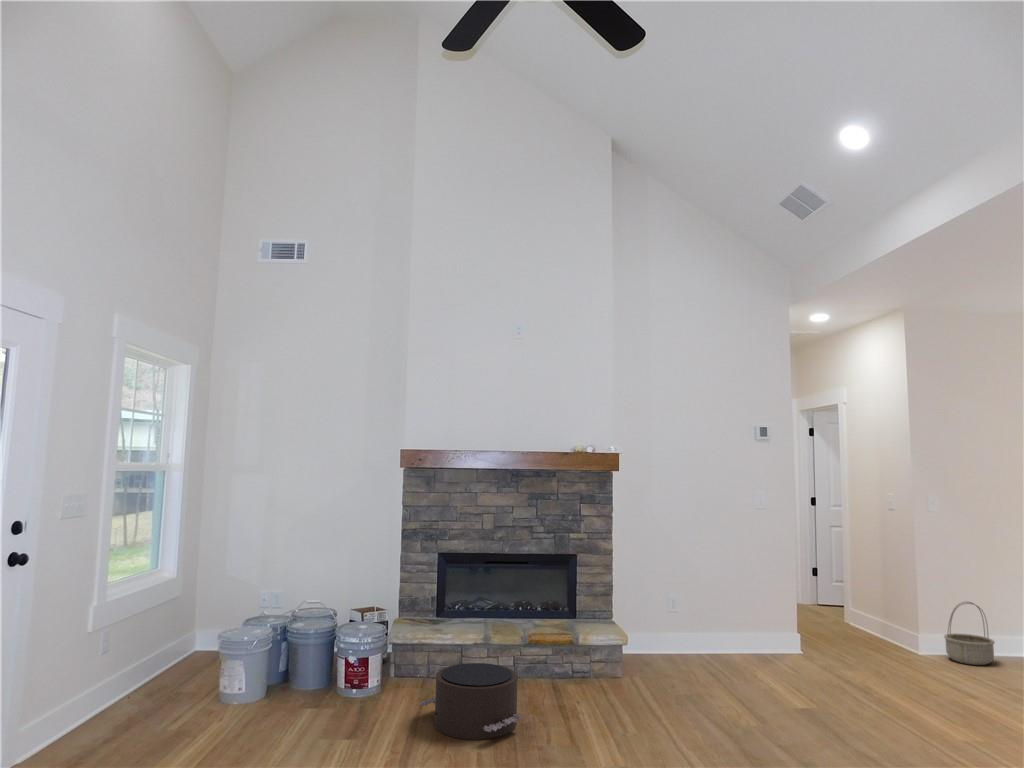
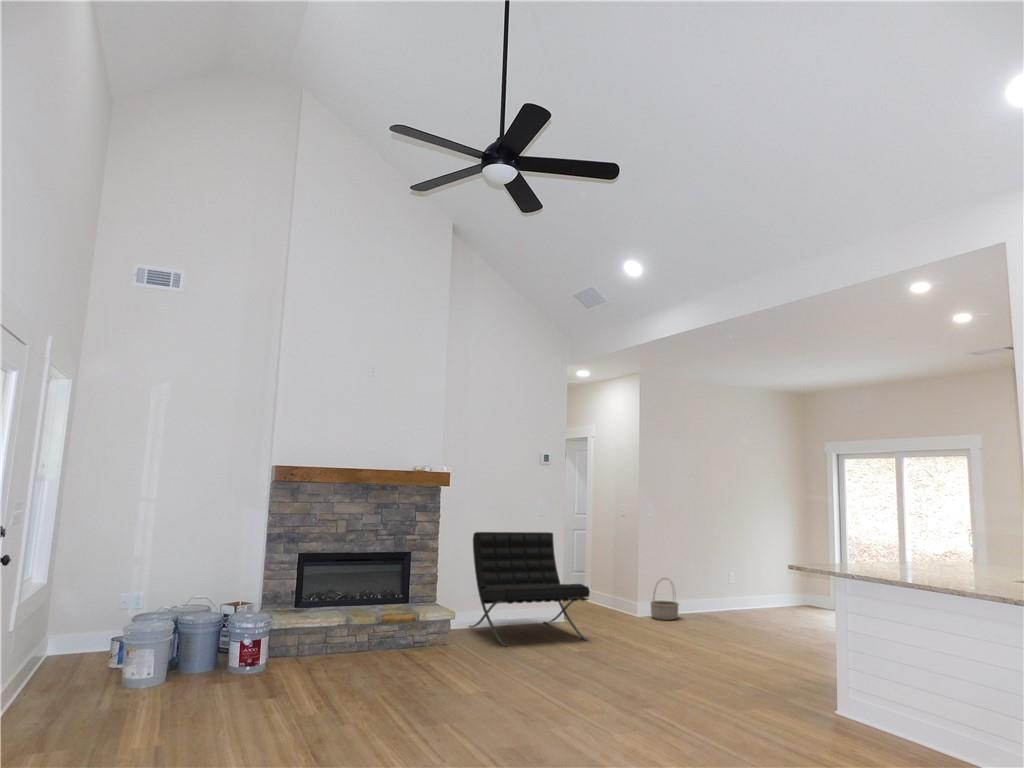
lounge chair: none [665,530,830,691] -> present [469,532,590,646]
pouf: present [419,663,522,740] -> none [314,635,401,688]

